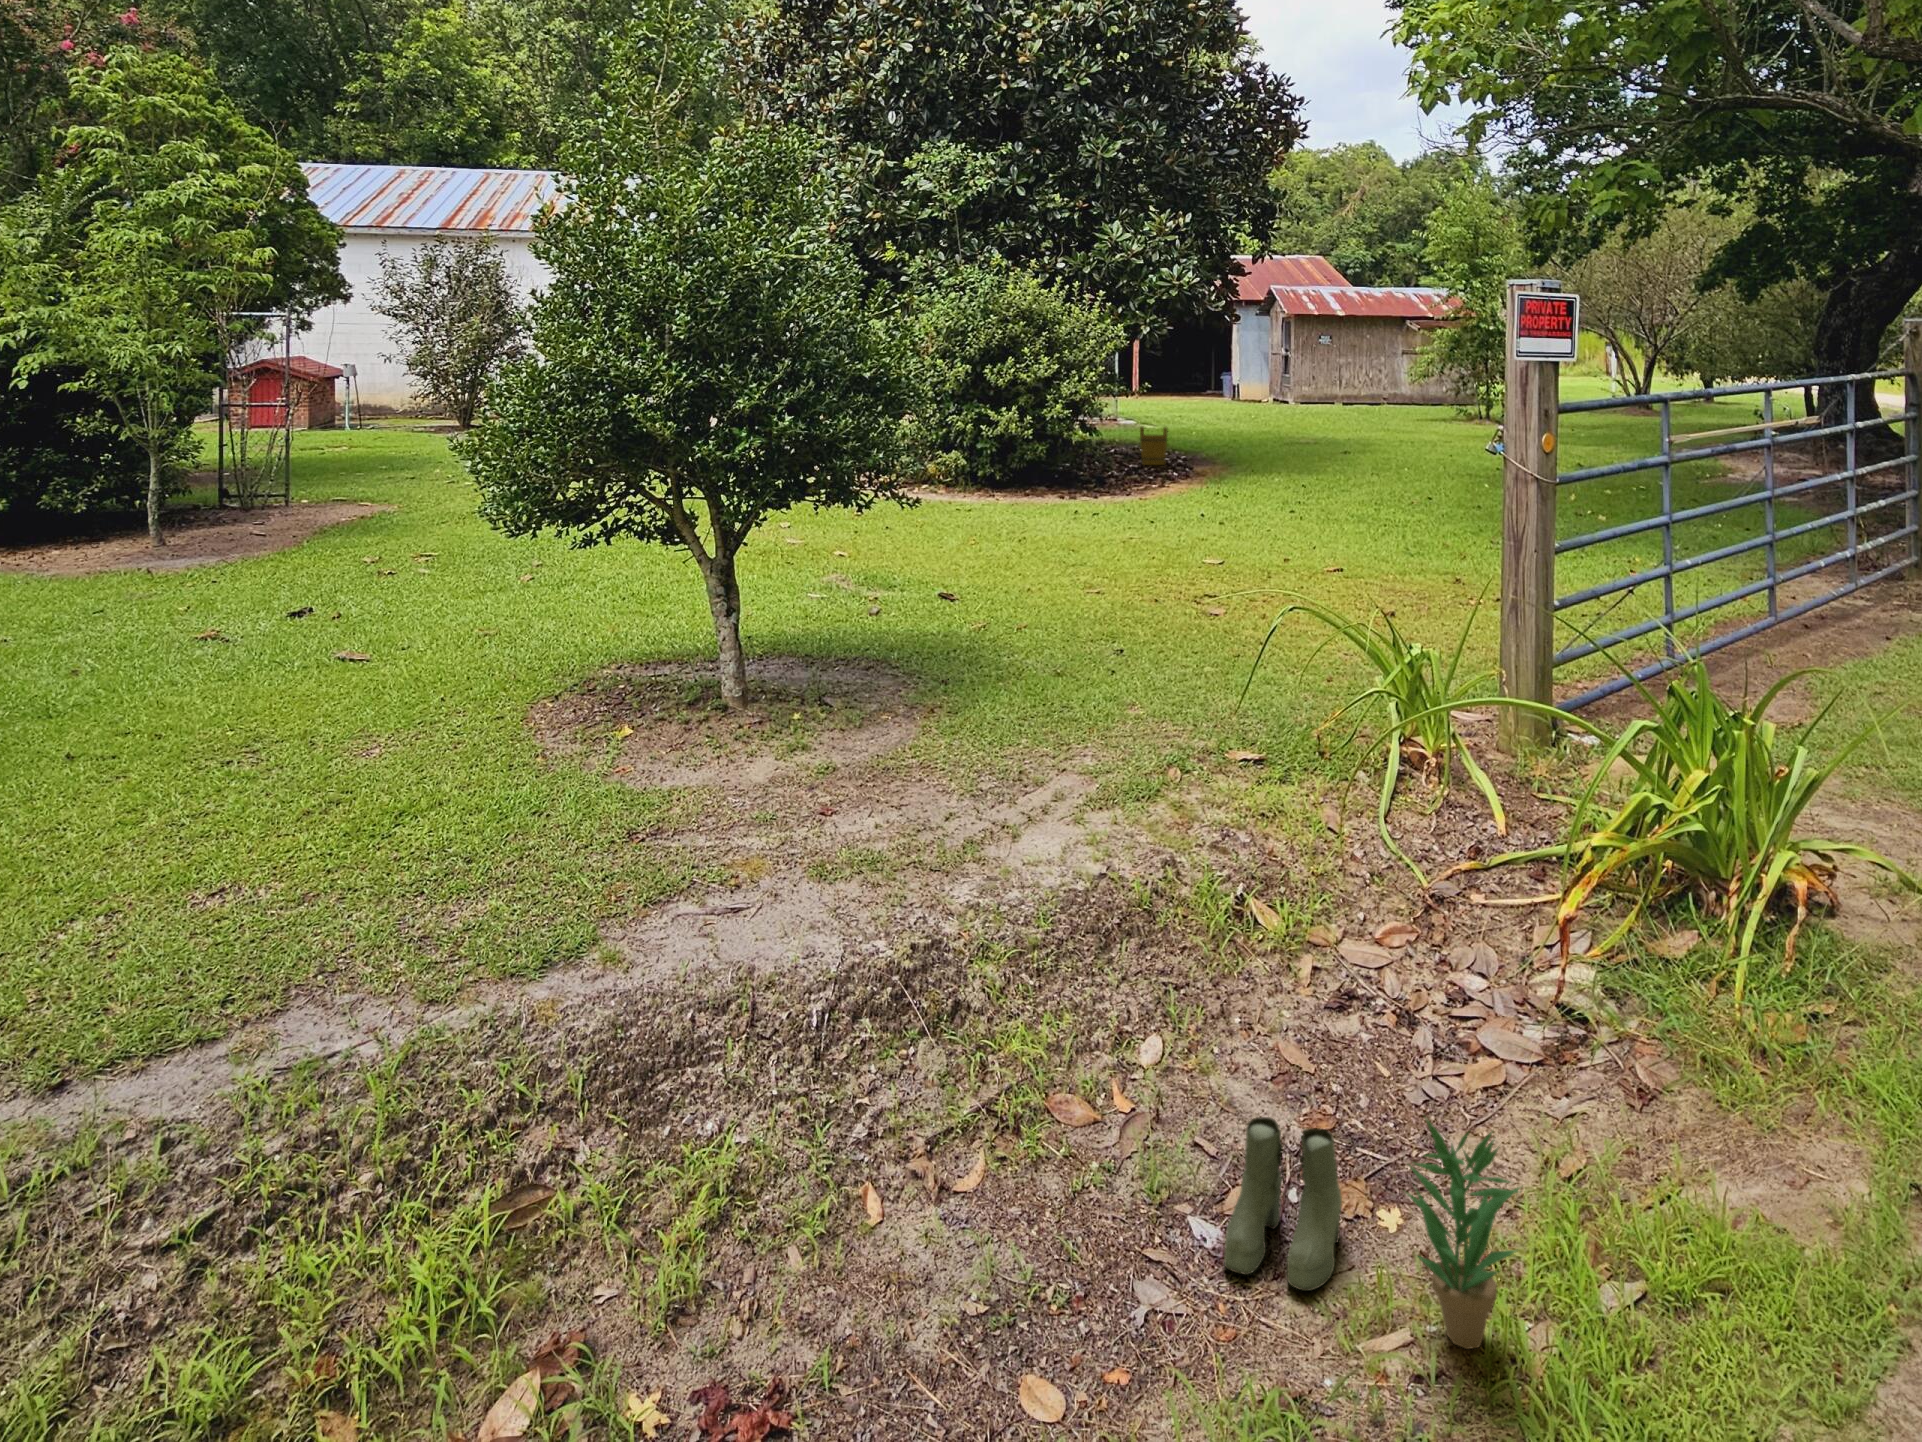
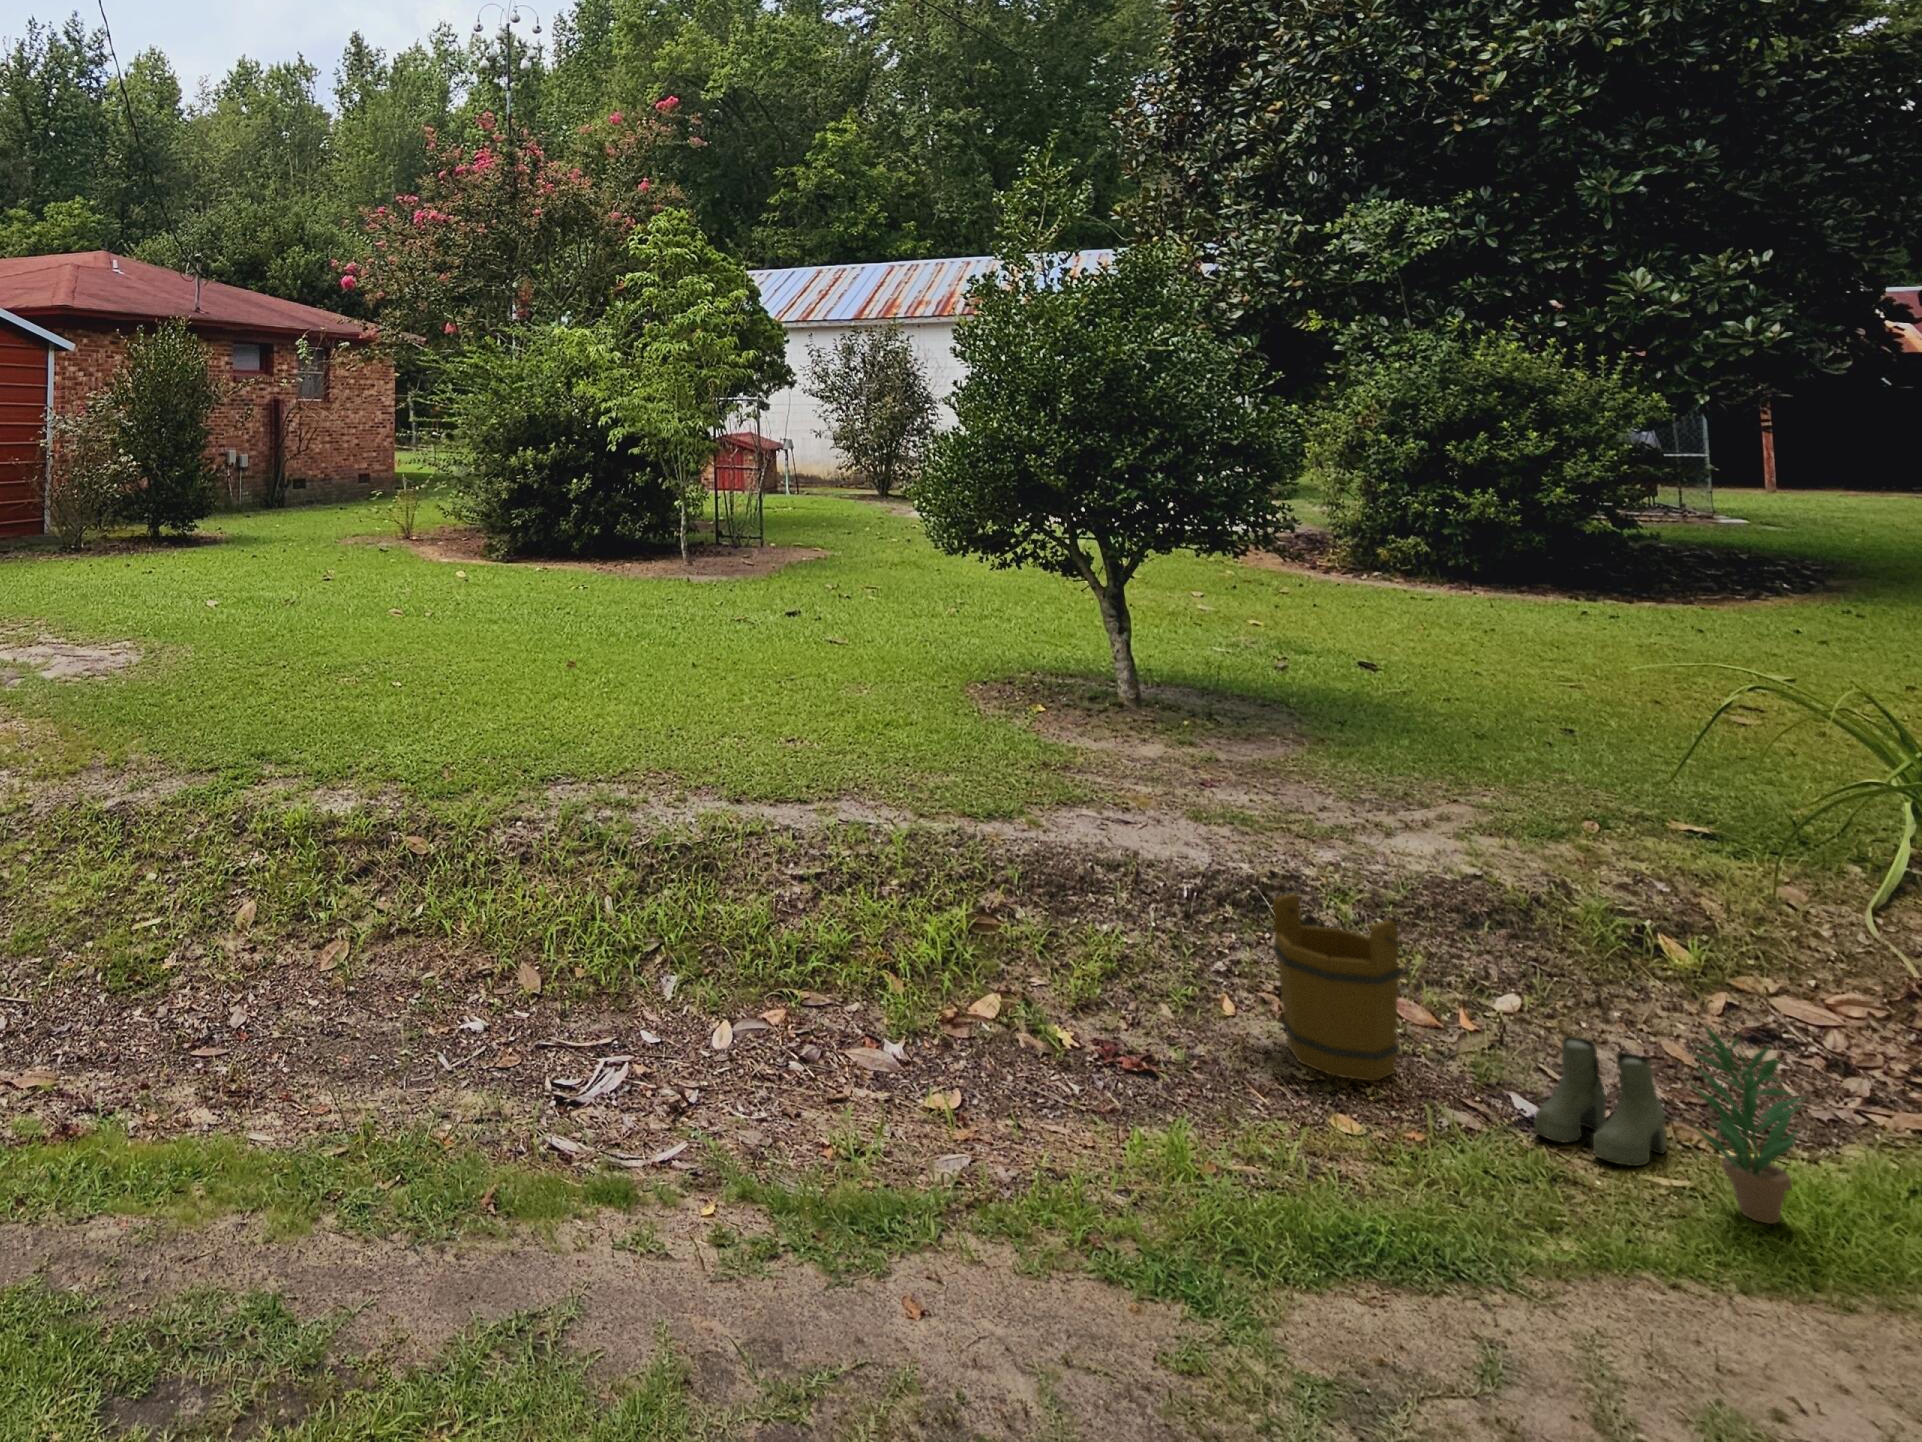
bucket: present [1140,426,1168,465] -> present [1273,893,1406,1081]

